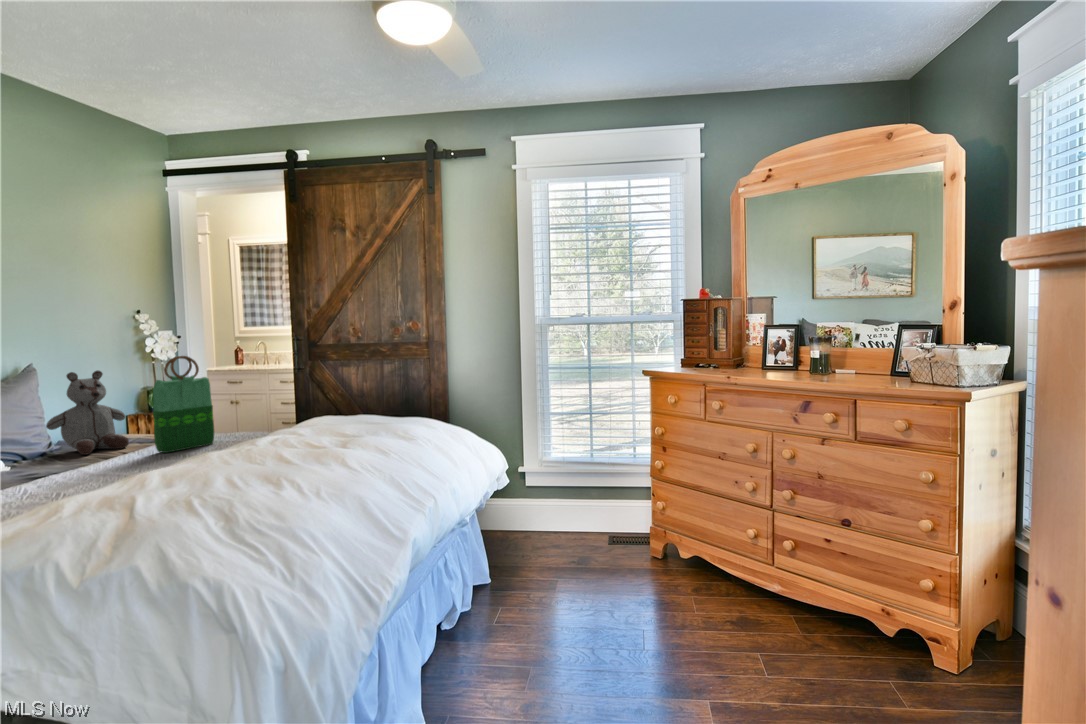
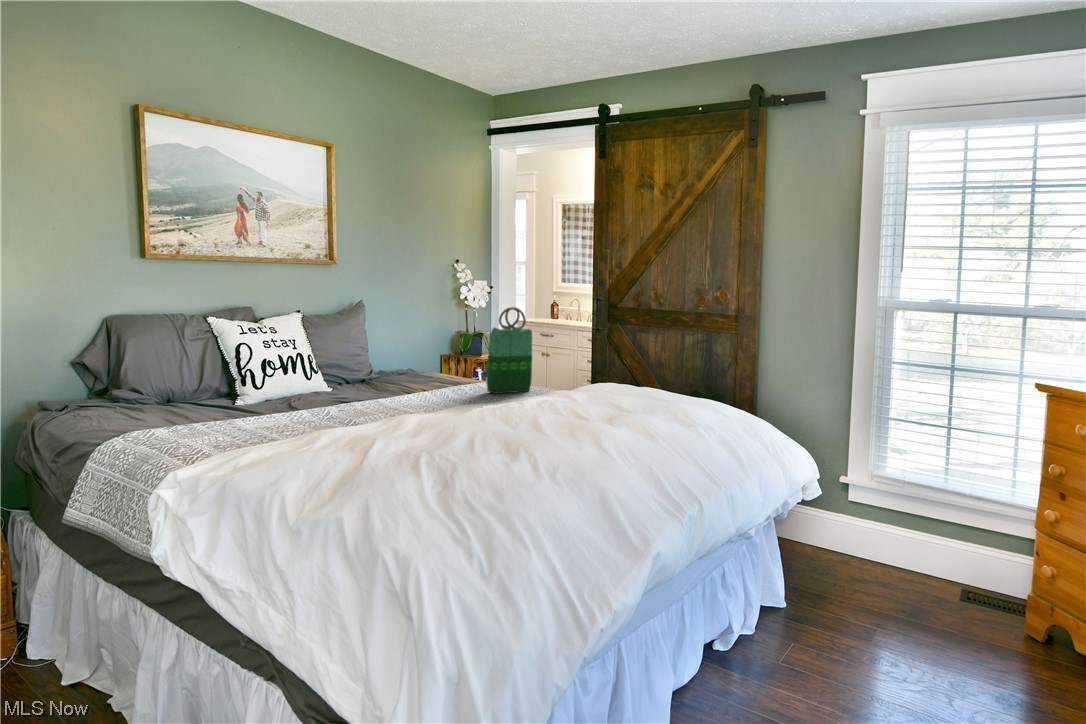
stuffed bear: present [46,370,129,455] -> none [406,314,462,386]

